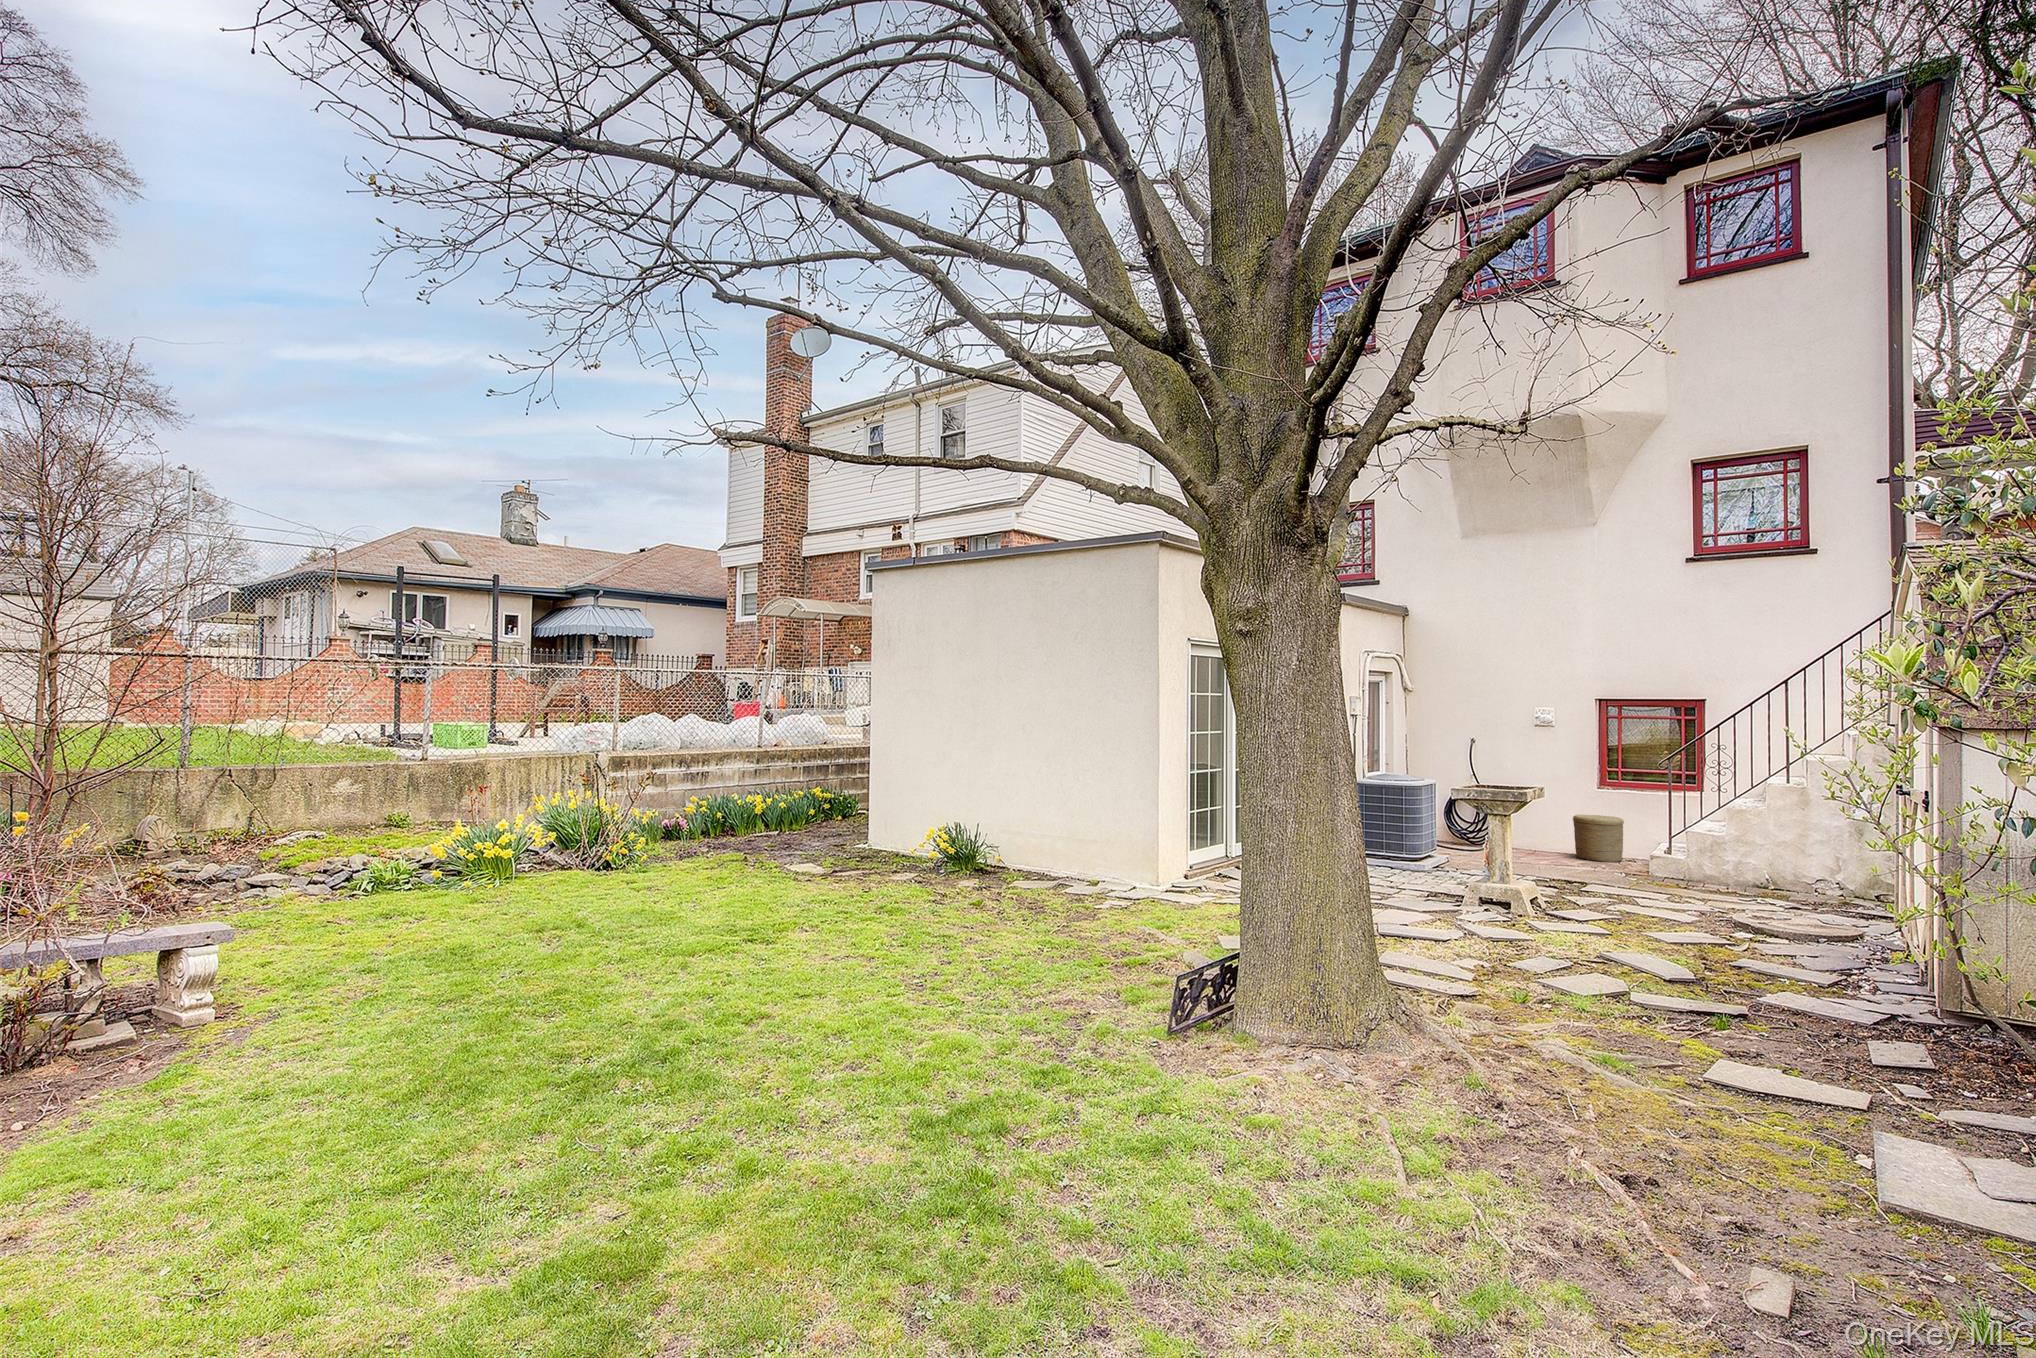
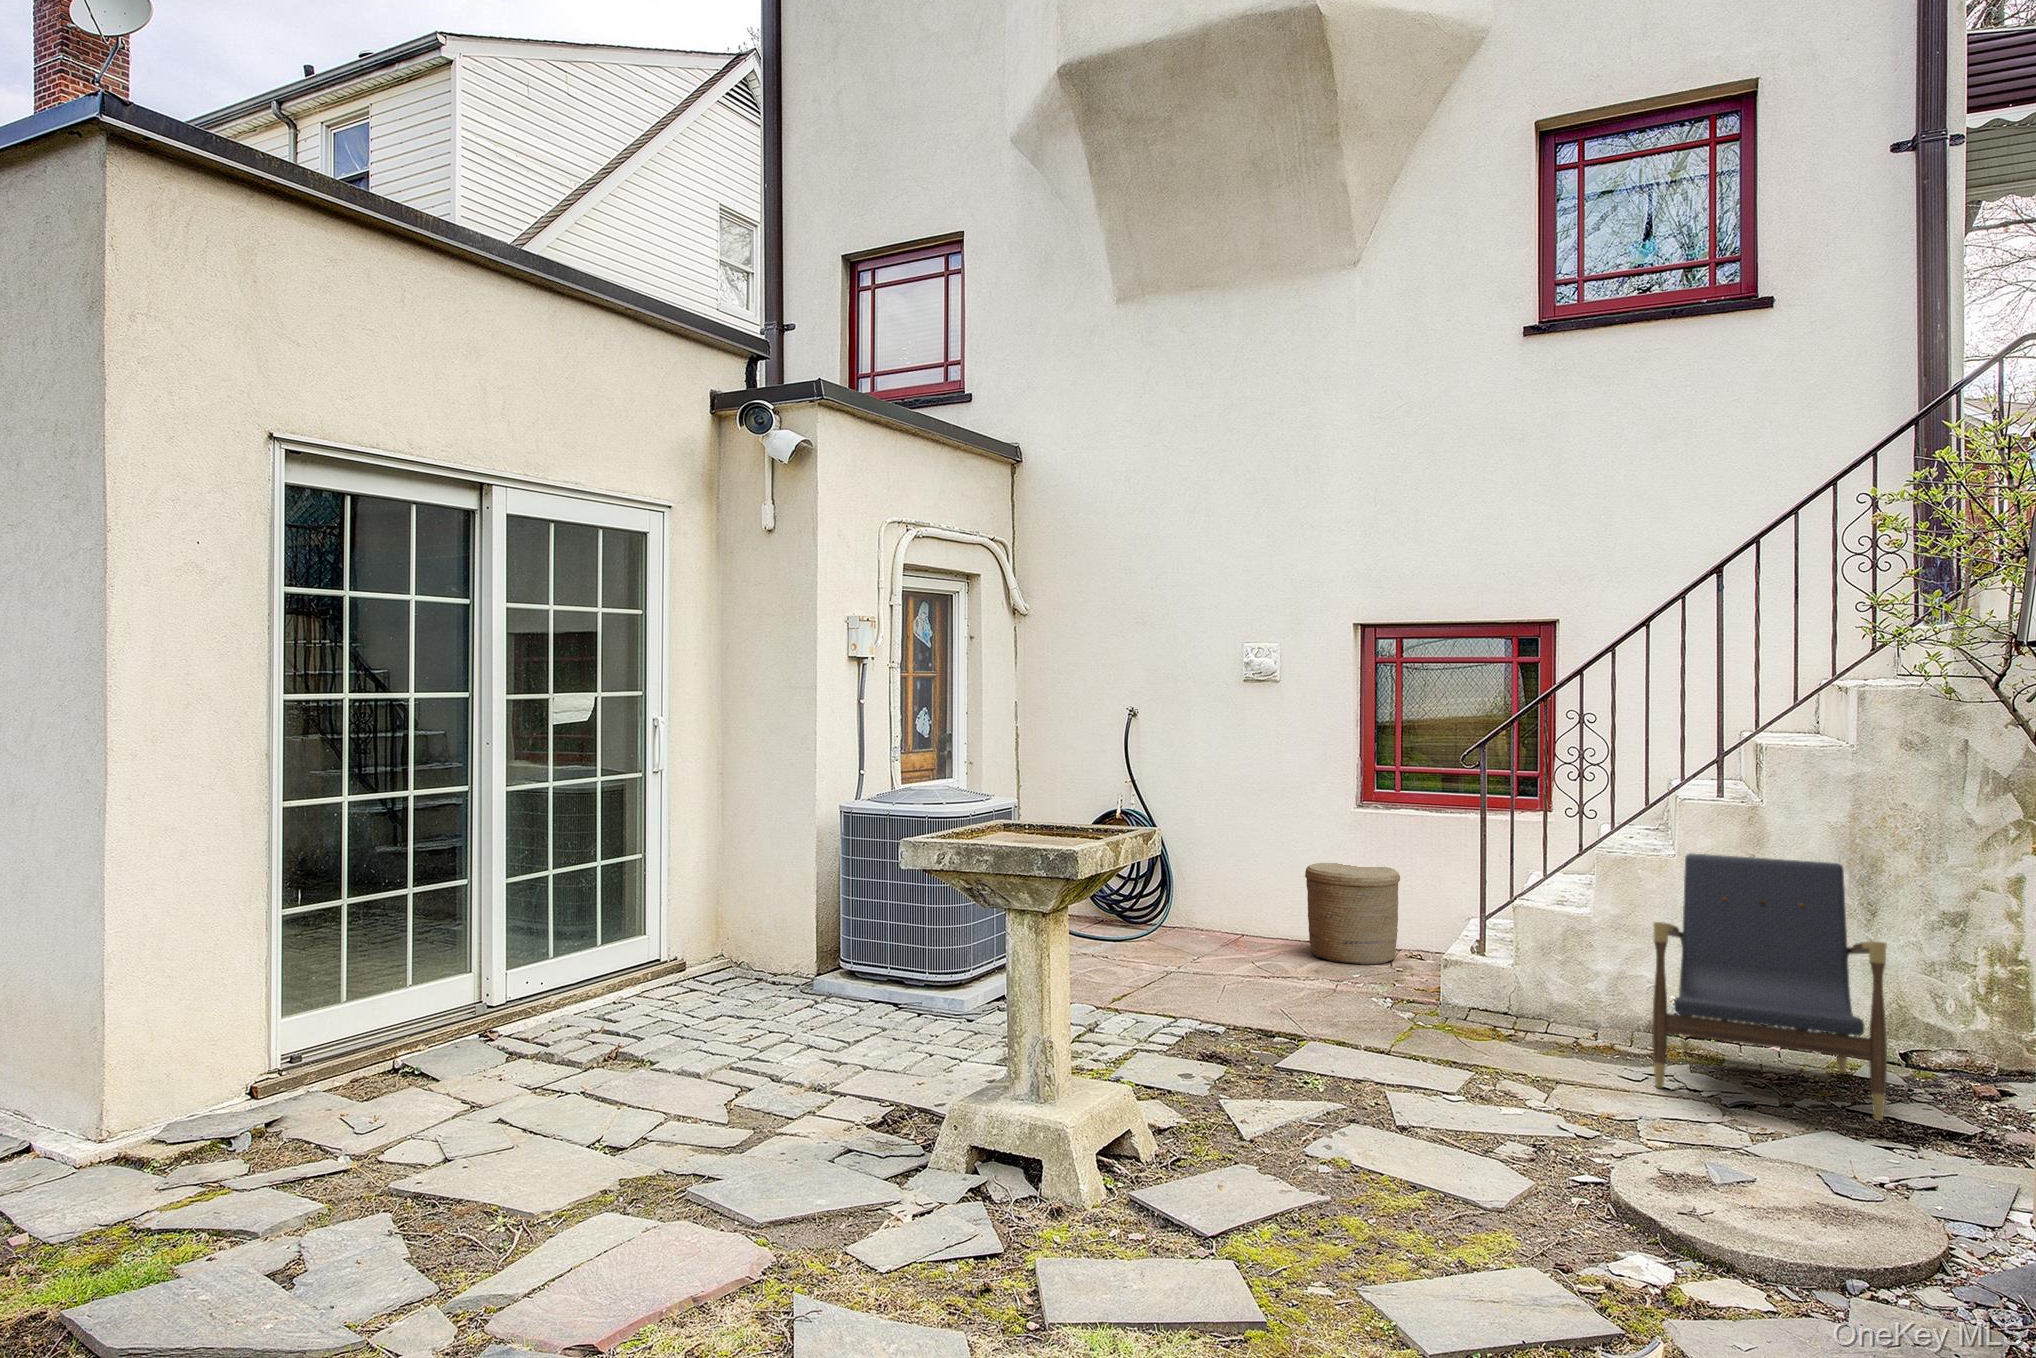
lounge chair: none [1756,808,1862,912] -> present [1652,853,1887,1121]

